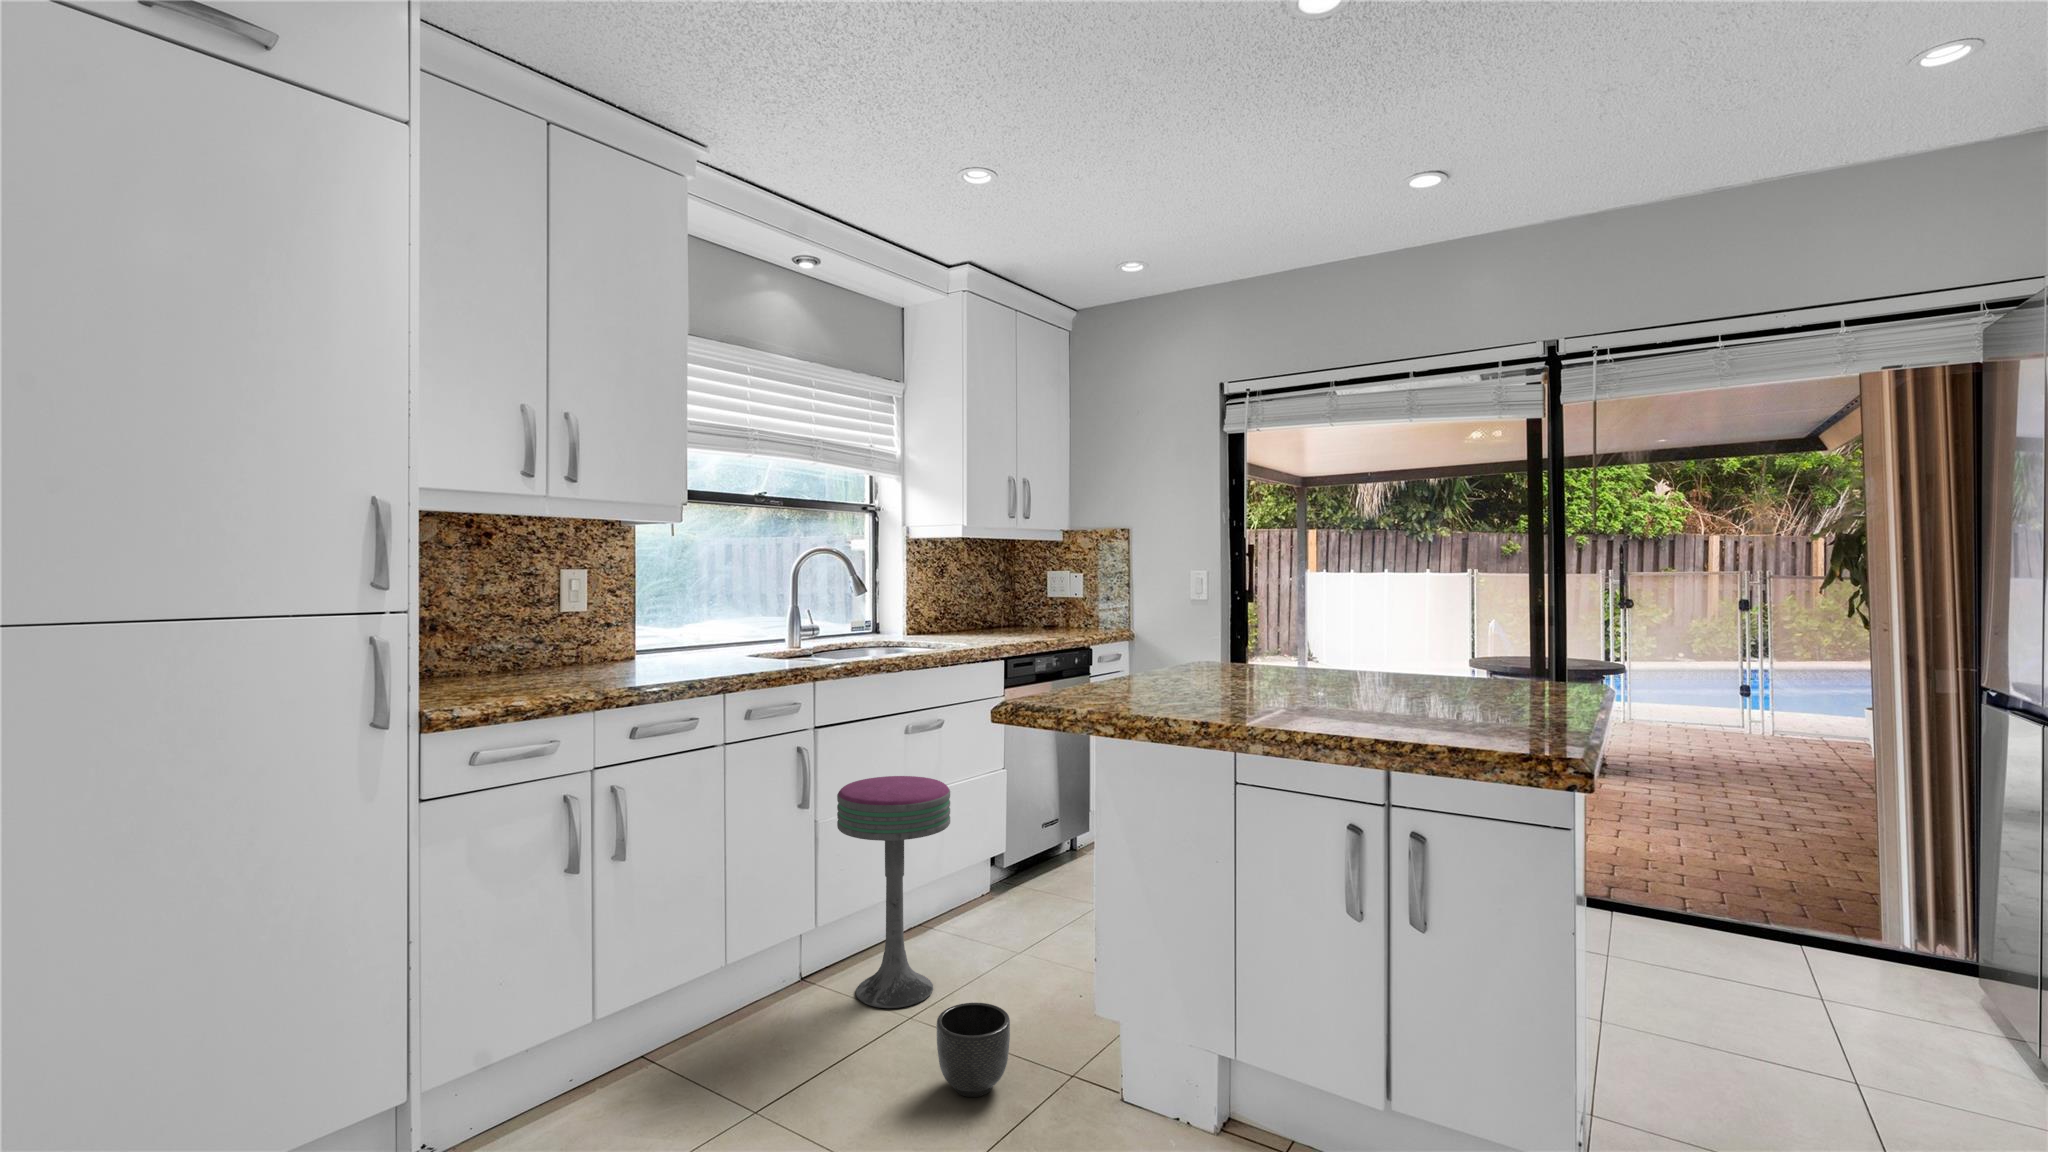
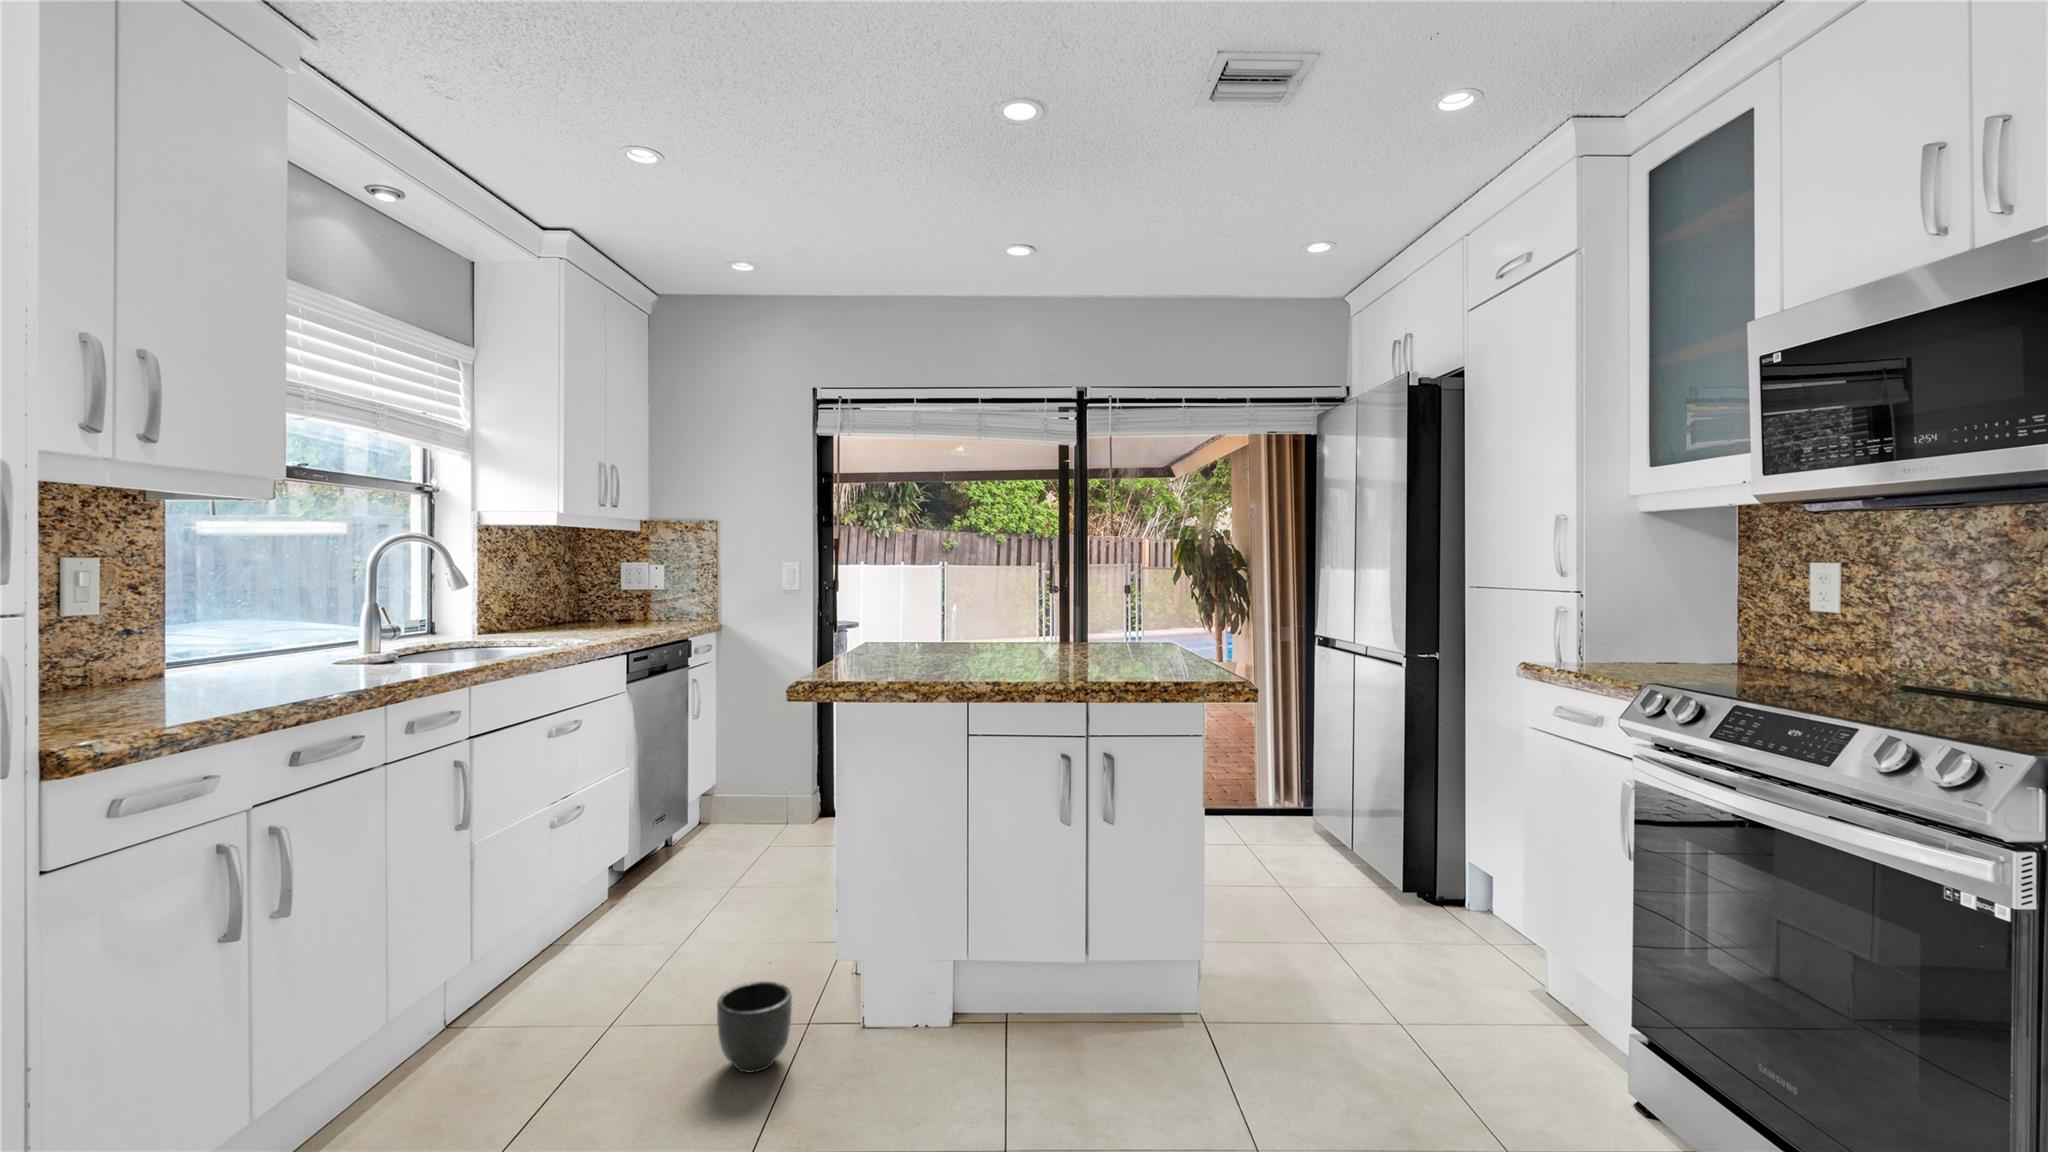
bar stool: present [837,776,950,1008] -> none [527,781,661,1033]

